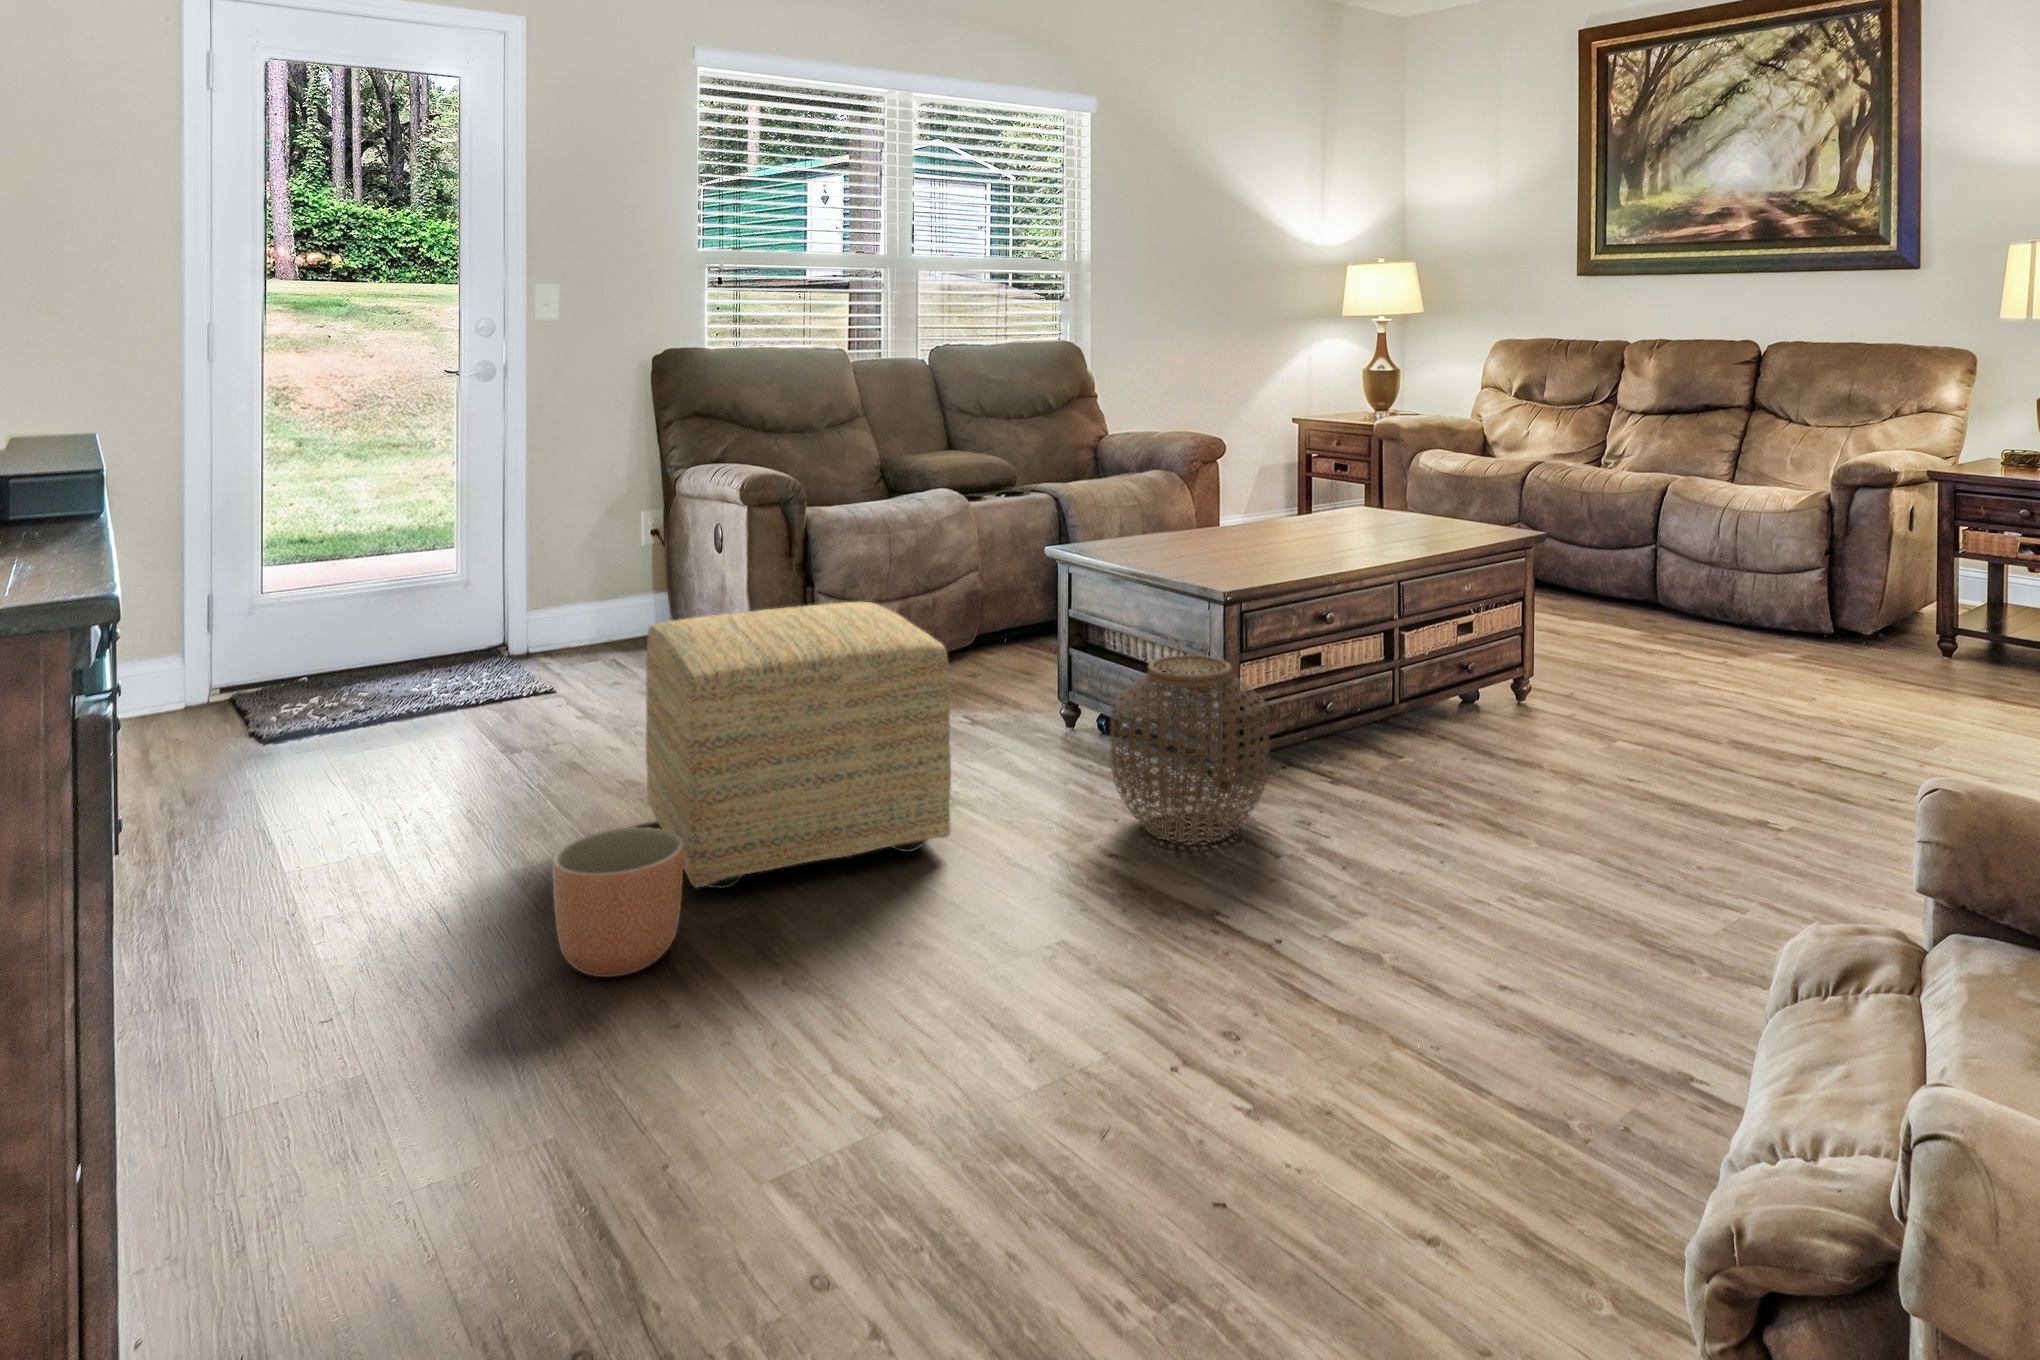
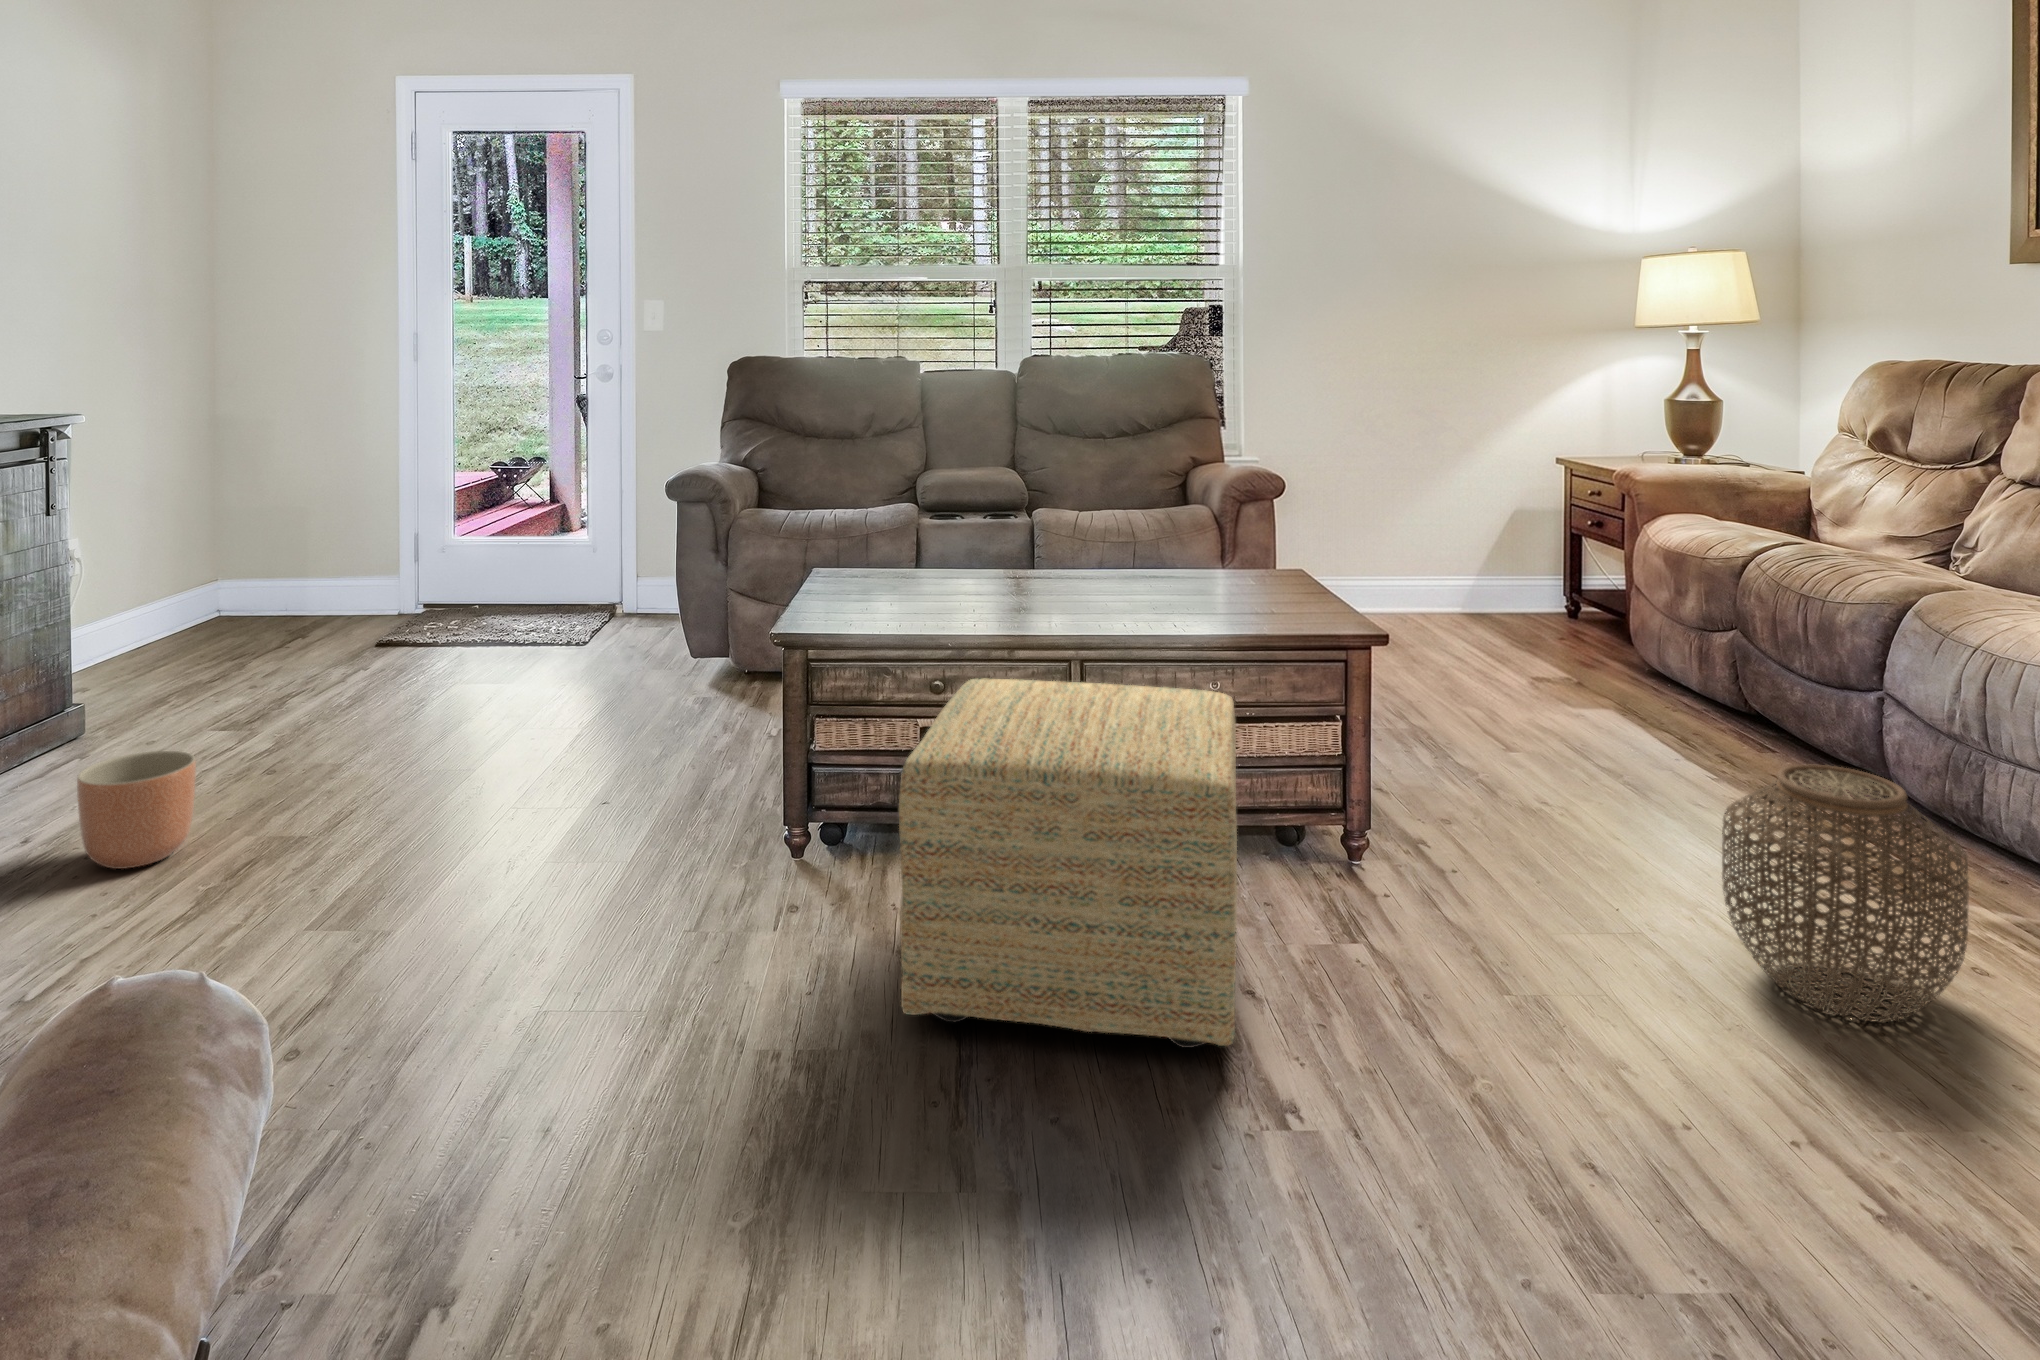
ottoman: present [646,602,951,888] -> present [899,679,1237,1048]
woven basket: present [1110,655,1269,844] -> present [1722,764,1968,1022]

